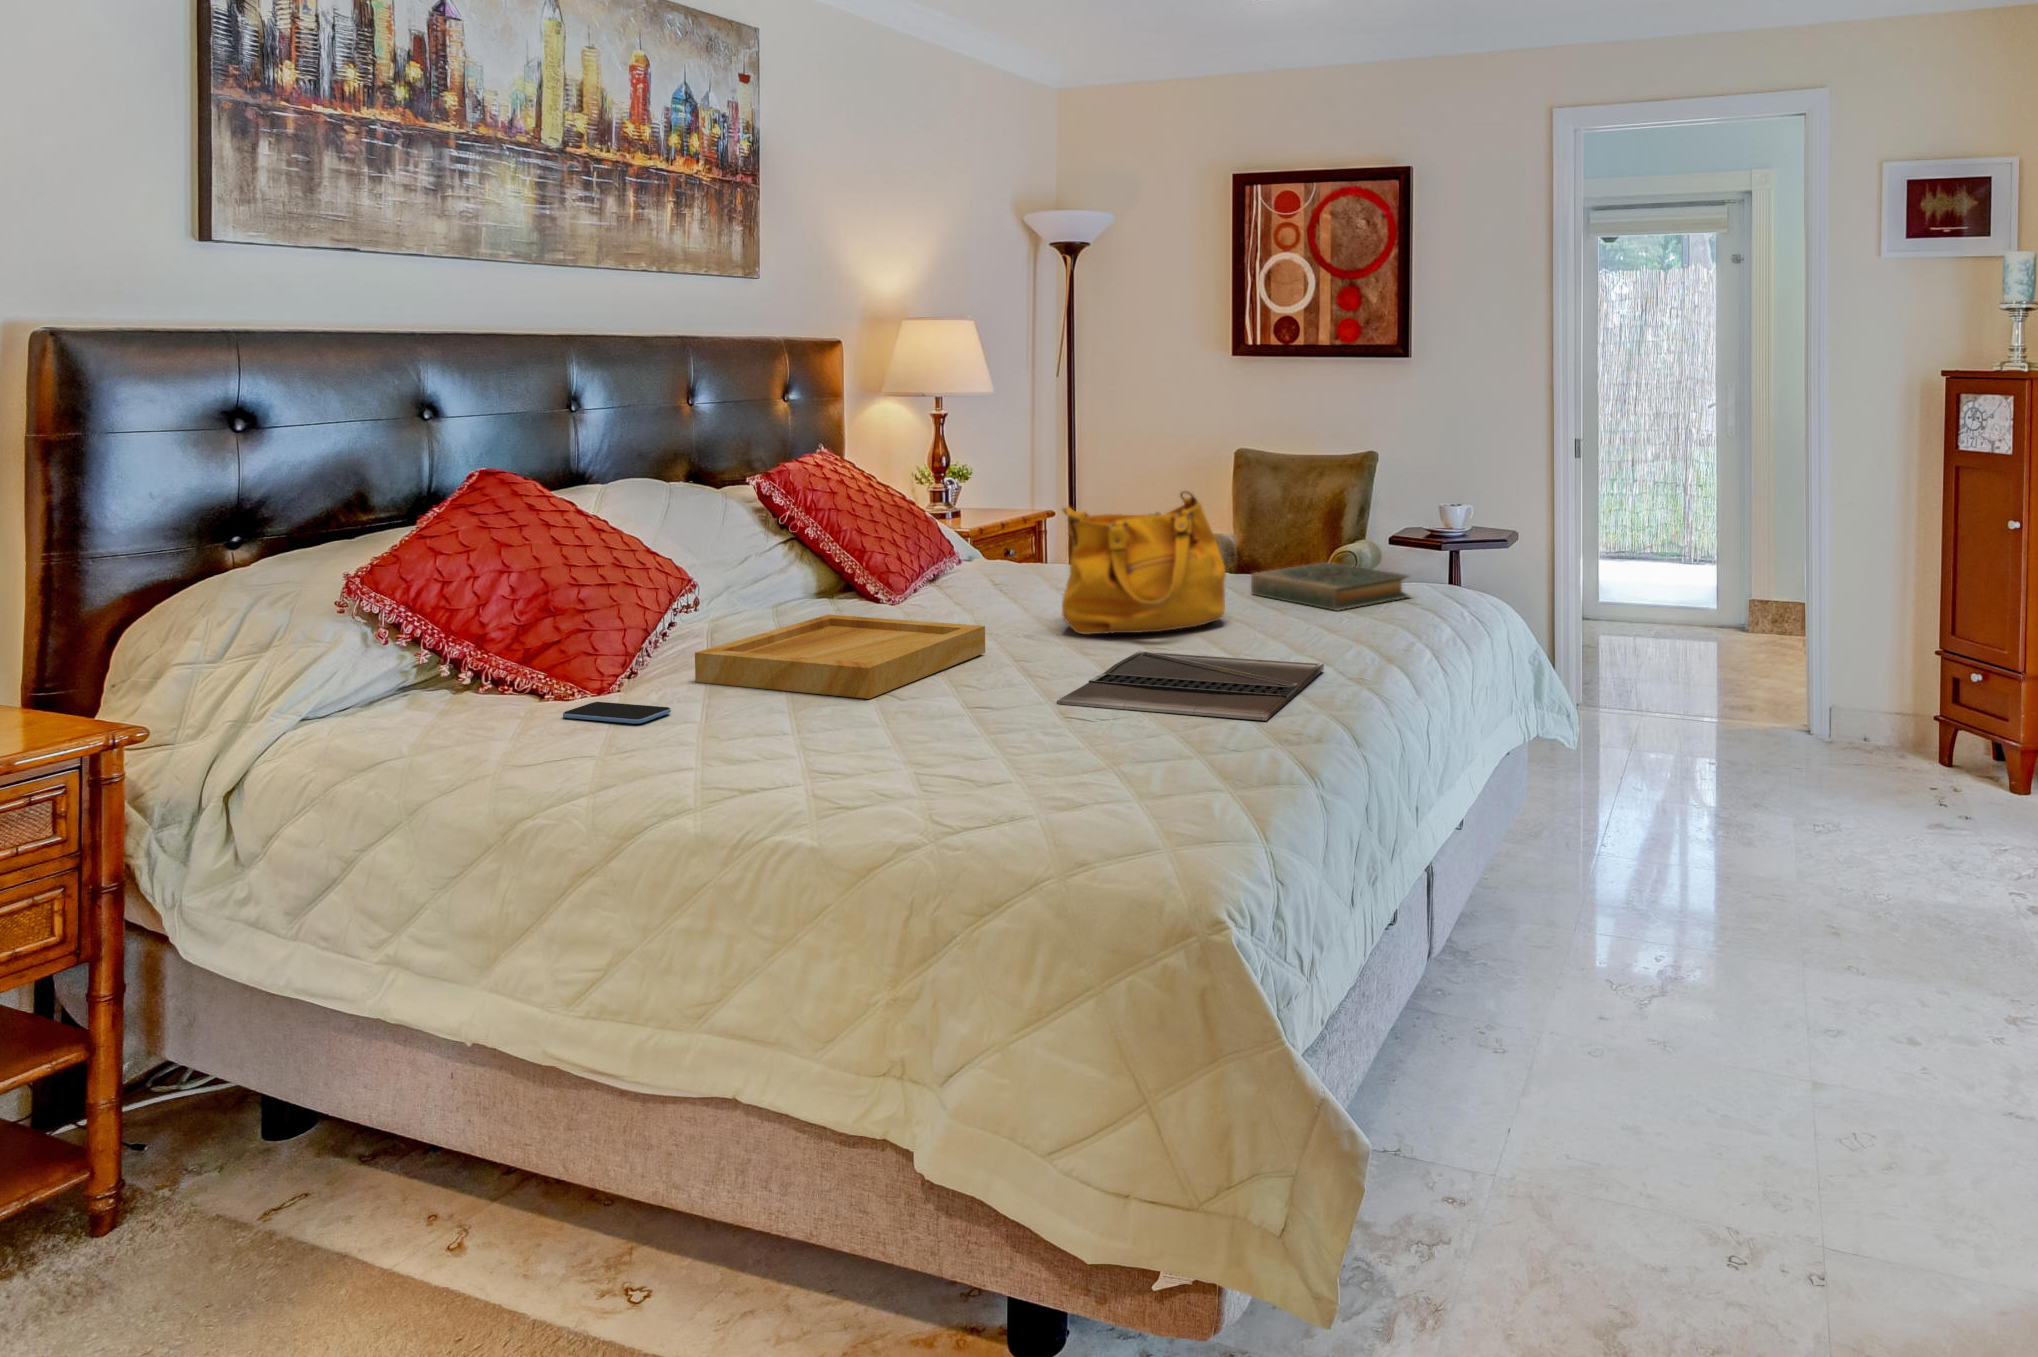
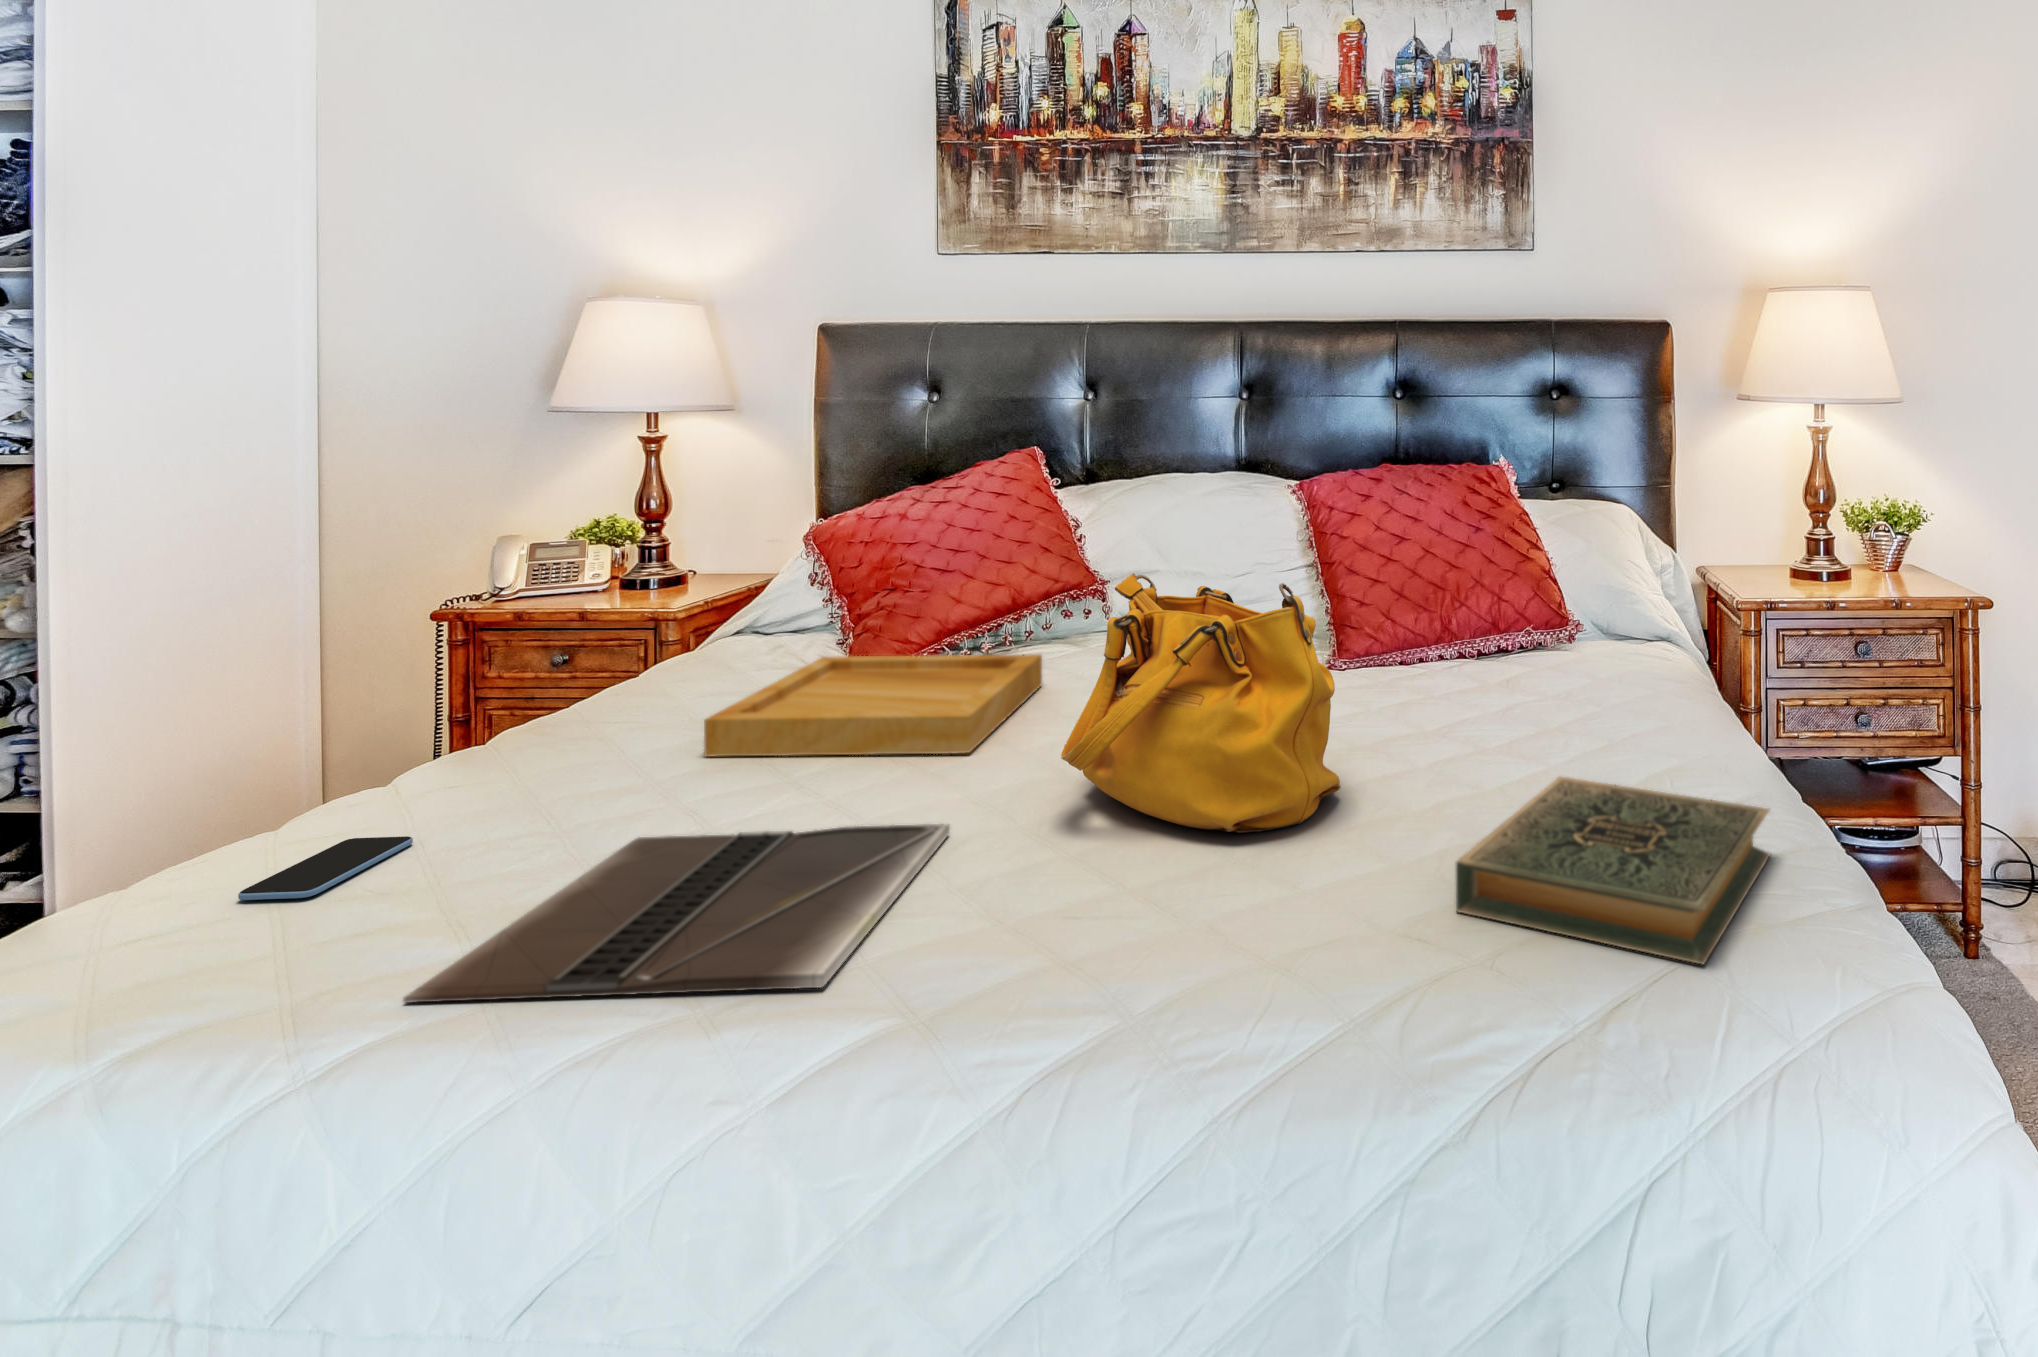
smartphone: present [563,702,671,724] -> present [238,836,413,900]

